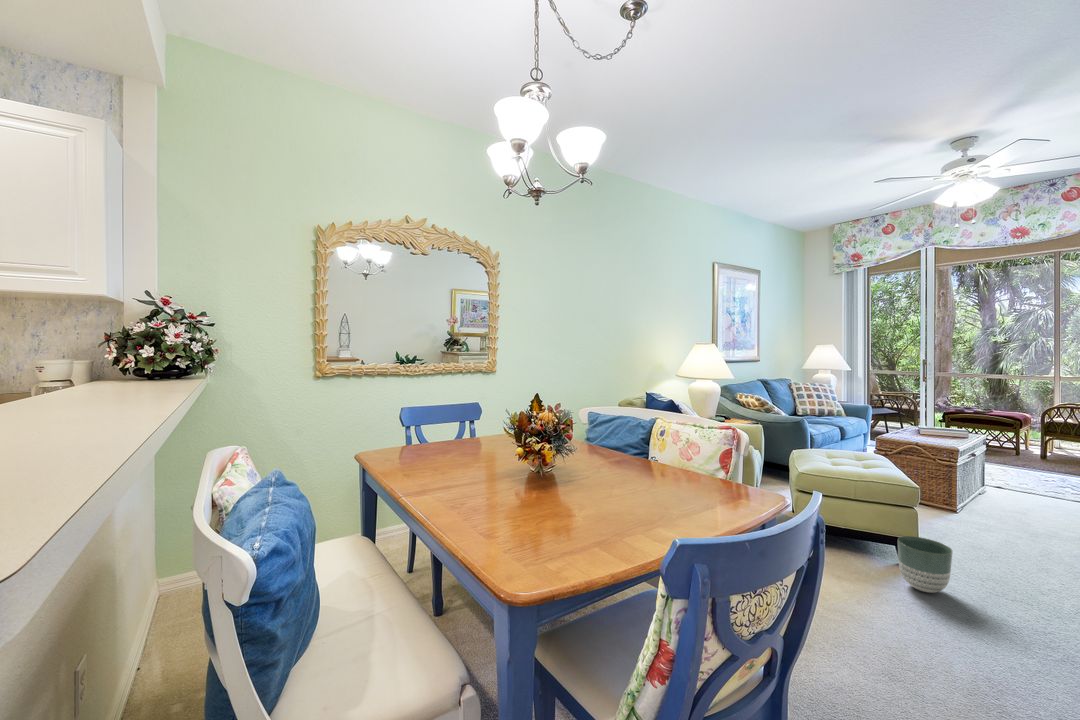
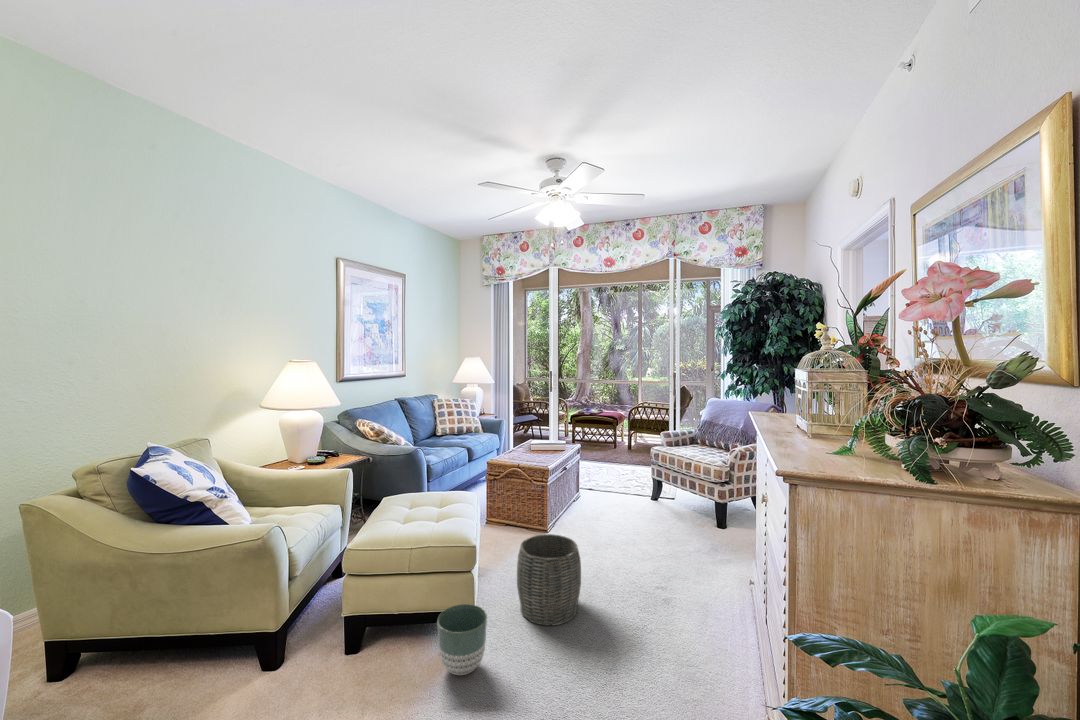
woven basket: none [959,500,1048,585] -> present [517,534,581,626]

